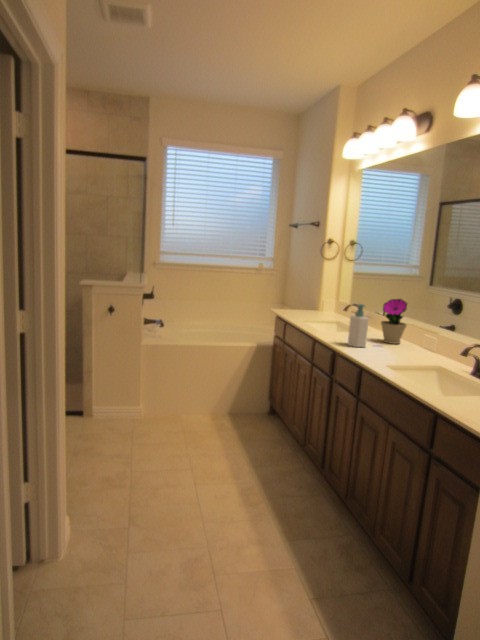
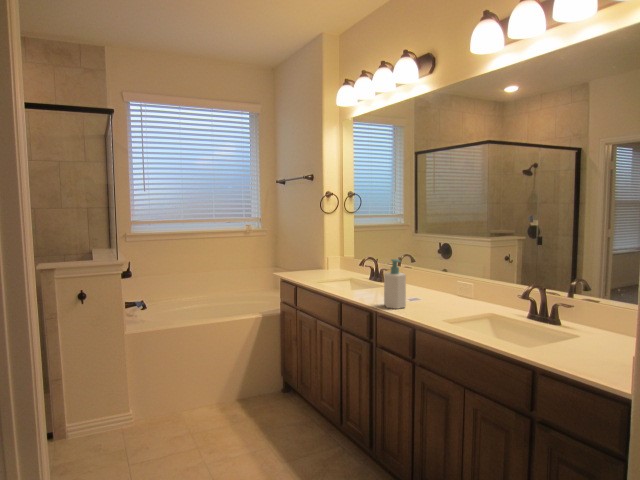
flower pot: present [381,299,407,344] -> none [409,248,437,298]

